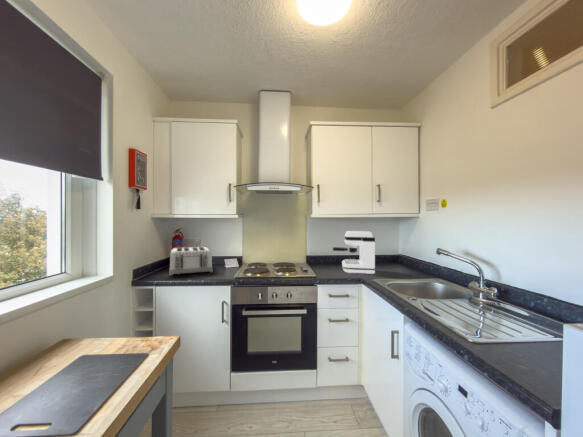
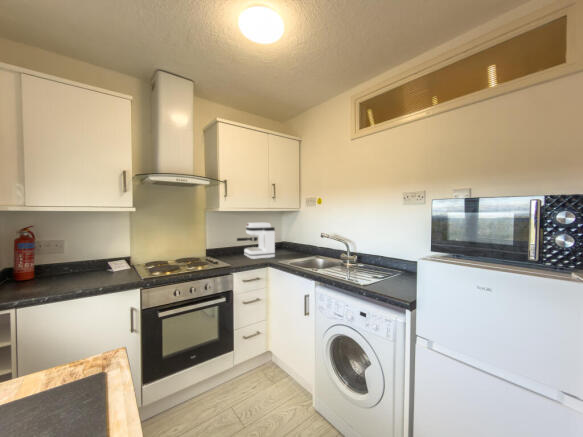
toaster: present [169,247,213,276] -> none [15,249,102,292]

